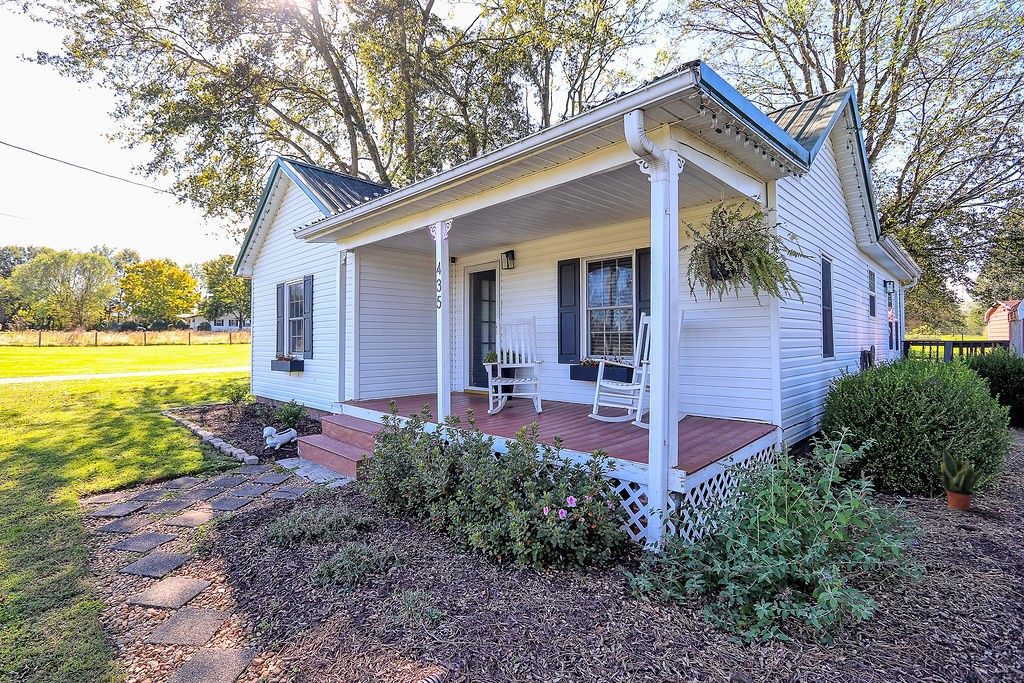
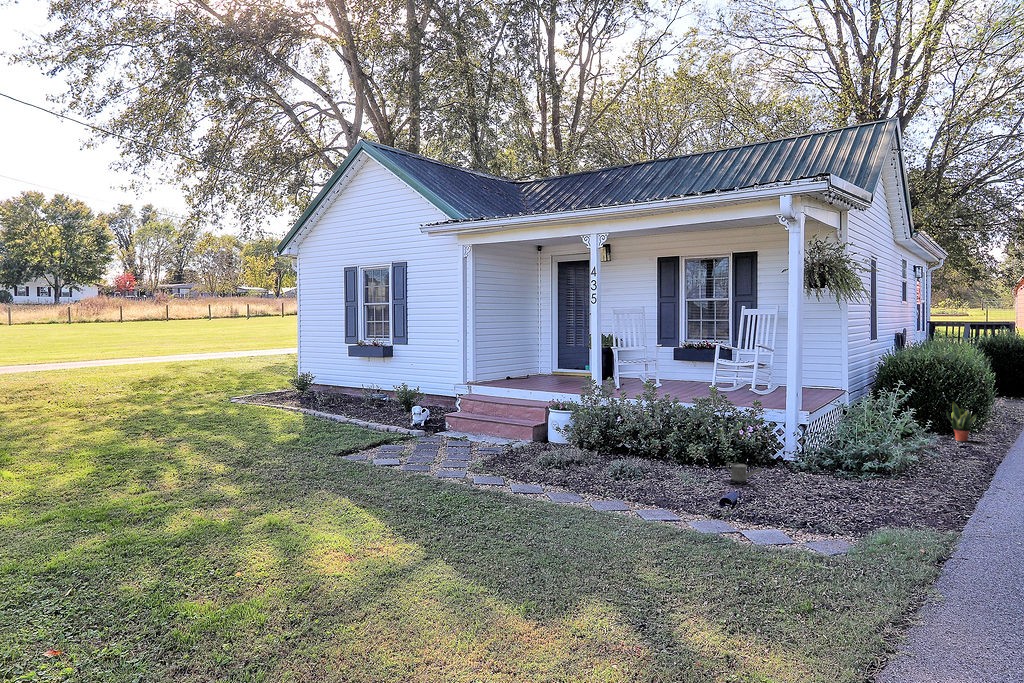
watering can: none [508,571,549,617] -> present [726,463,762,482]

